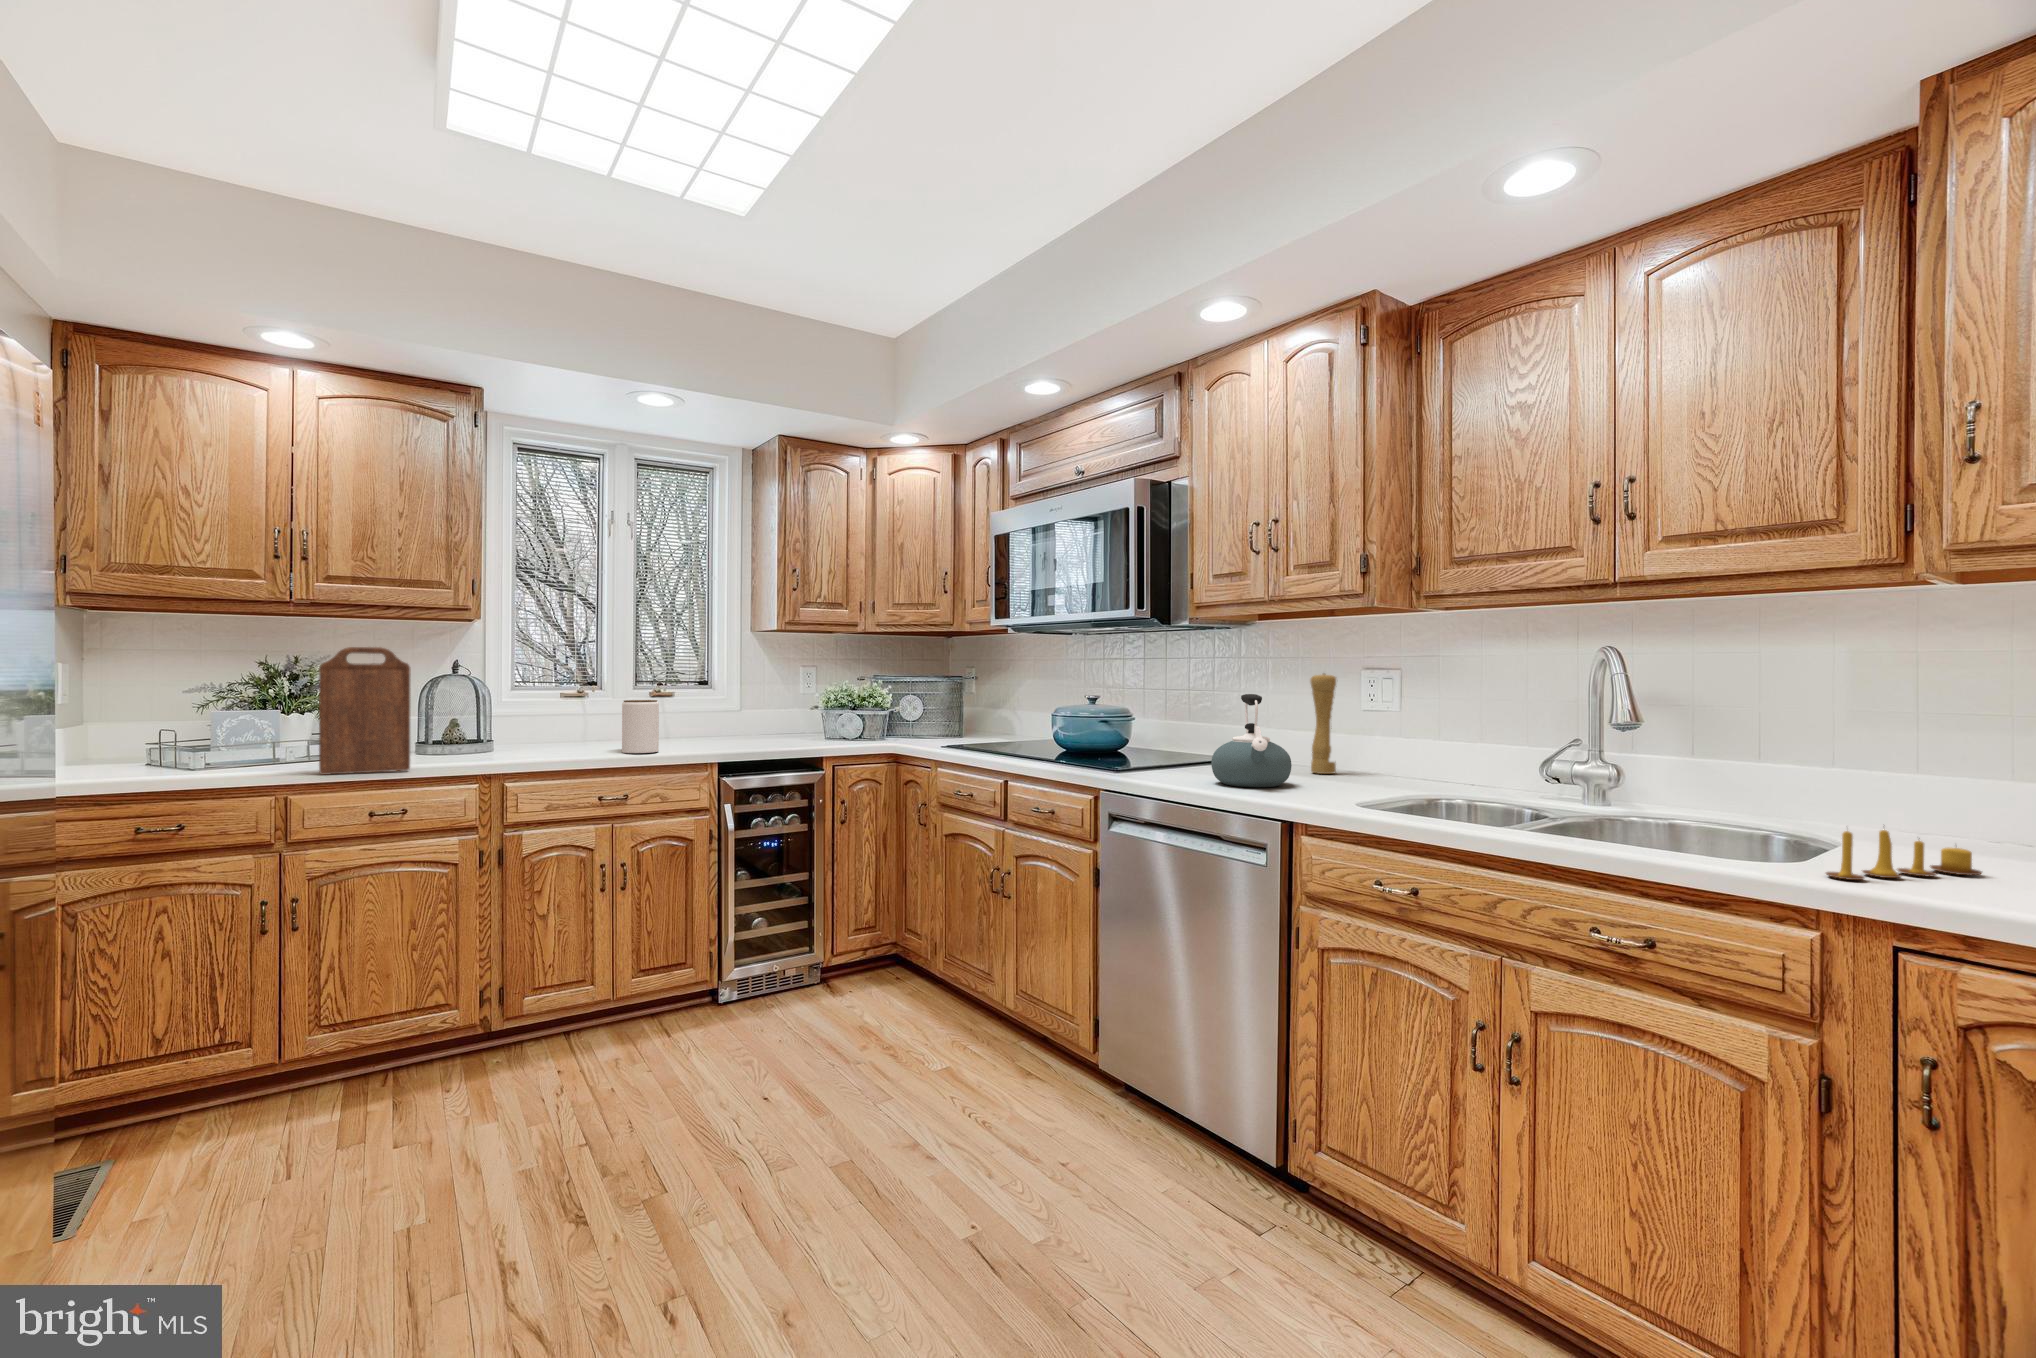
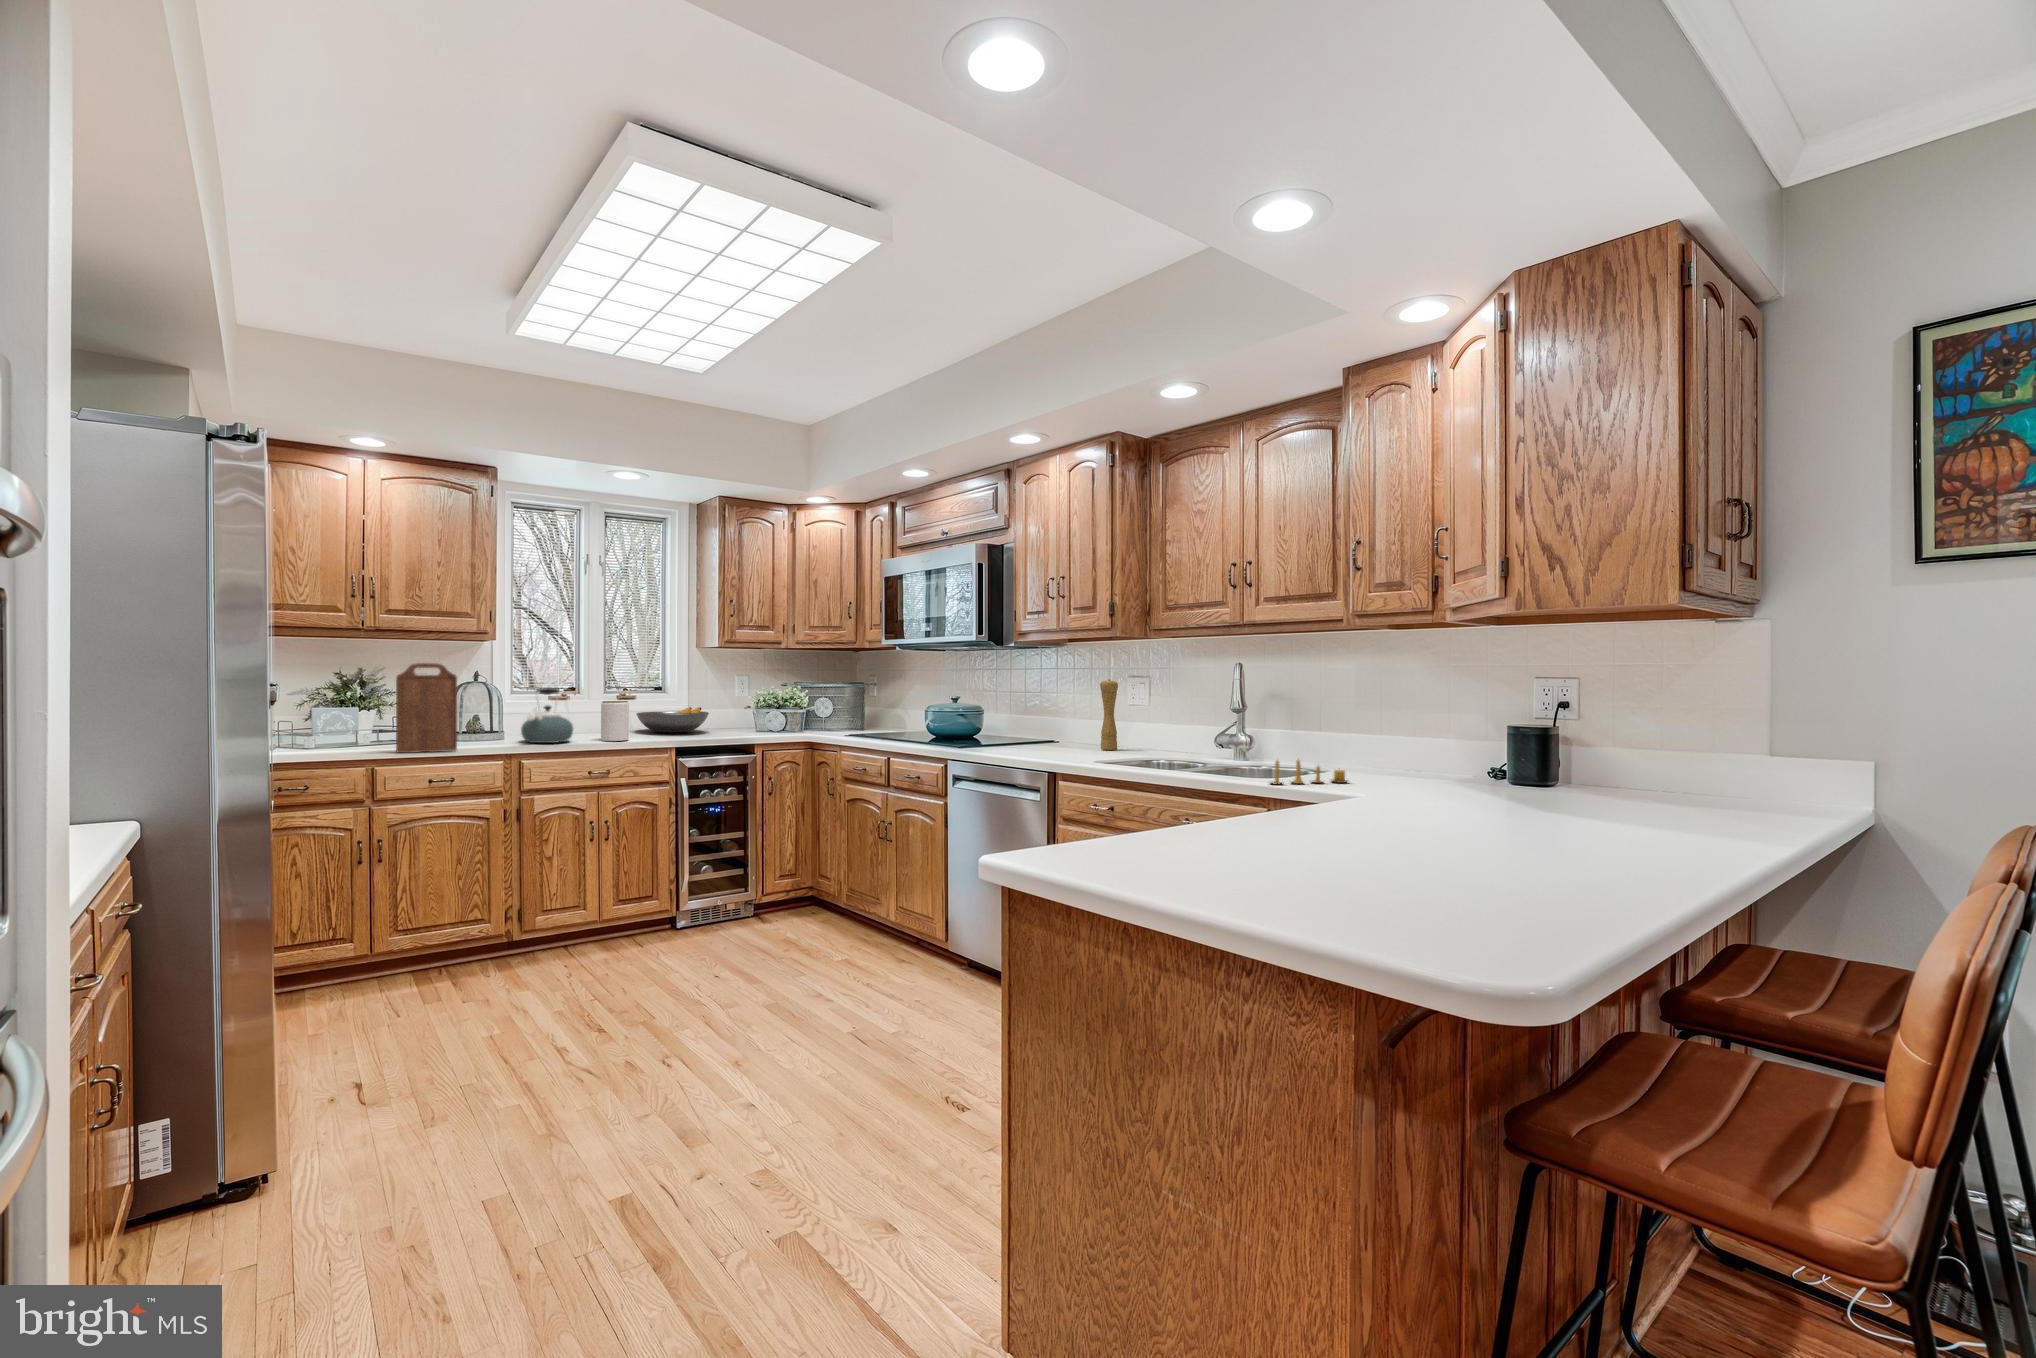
kettle: present [1211,694,1292,787] -> present [521,688,573,743]
fruit bowl: none [673,708,766,740] -> present [636,707,709,733]

